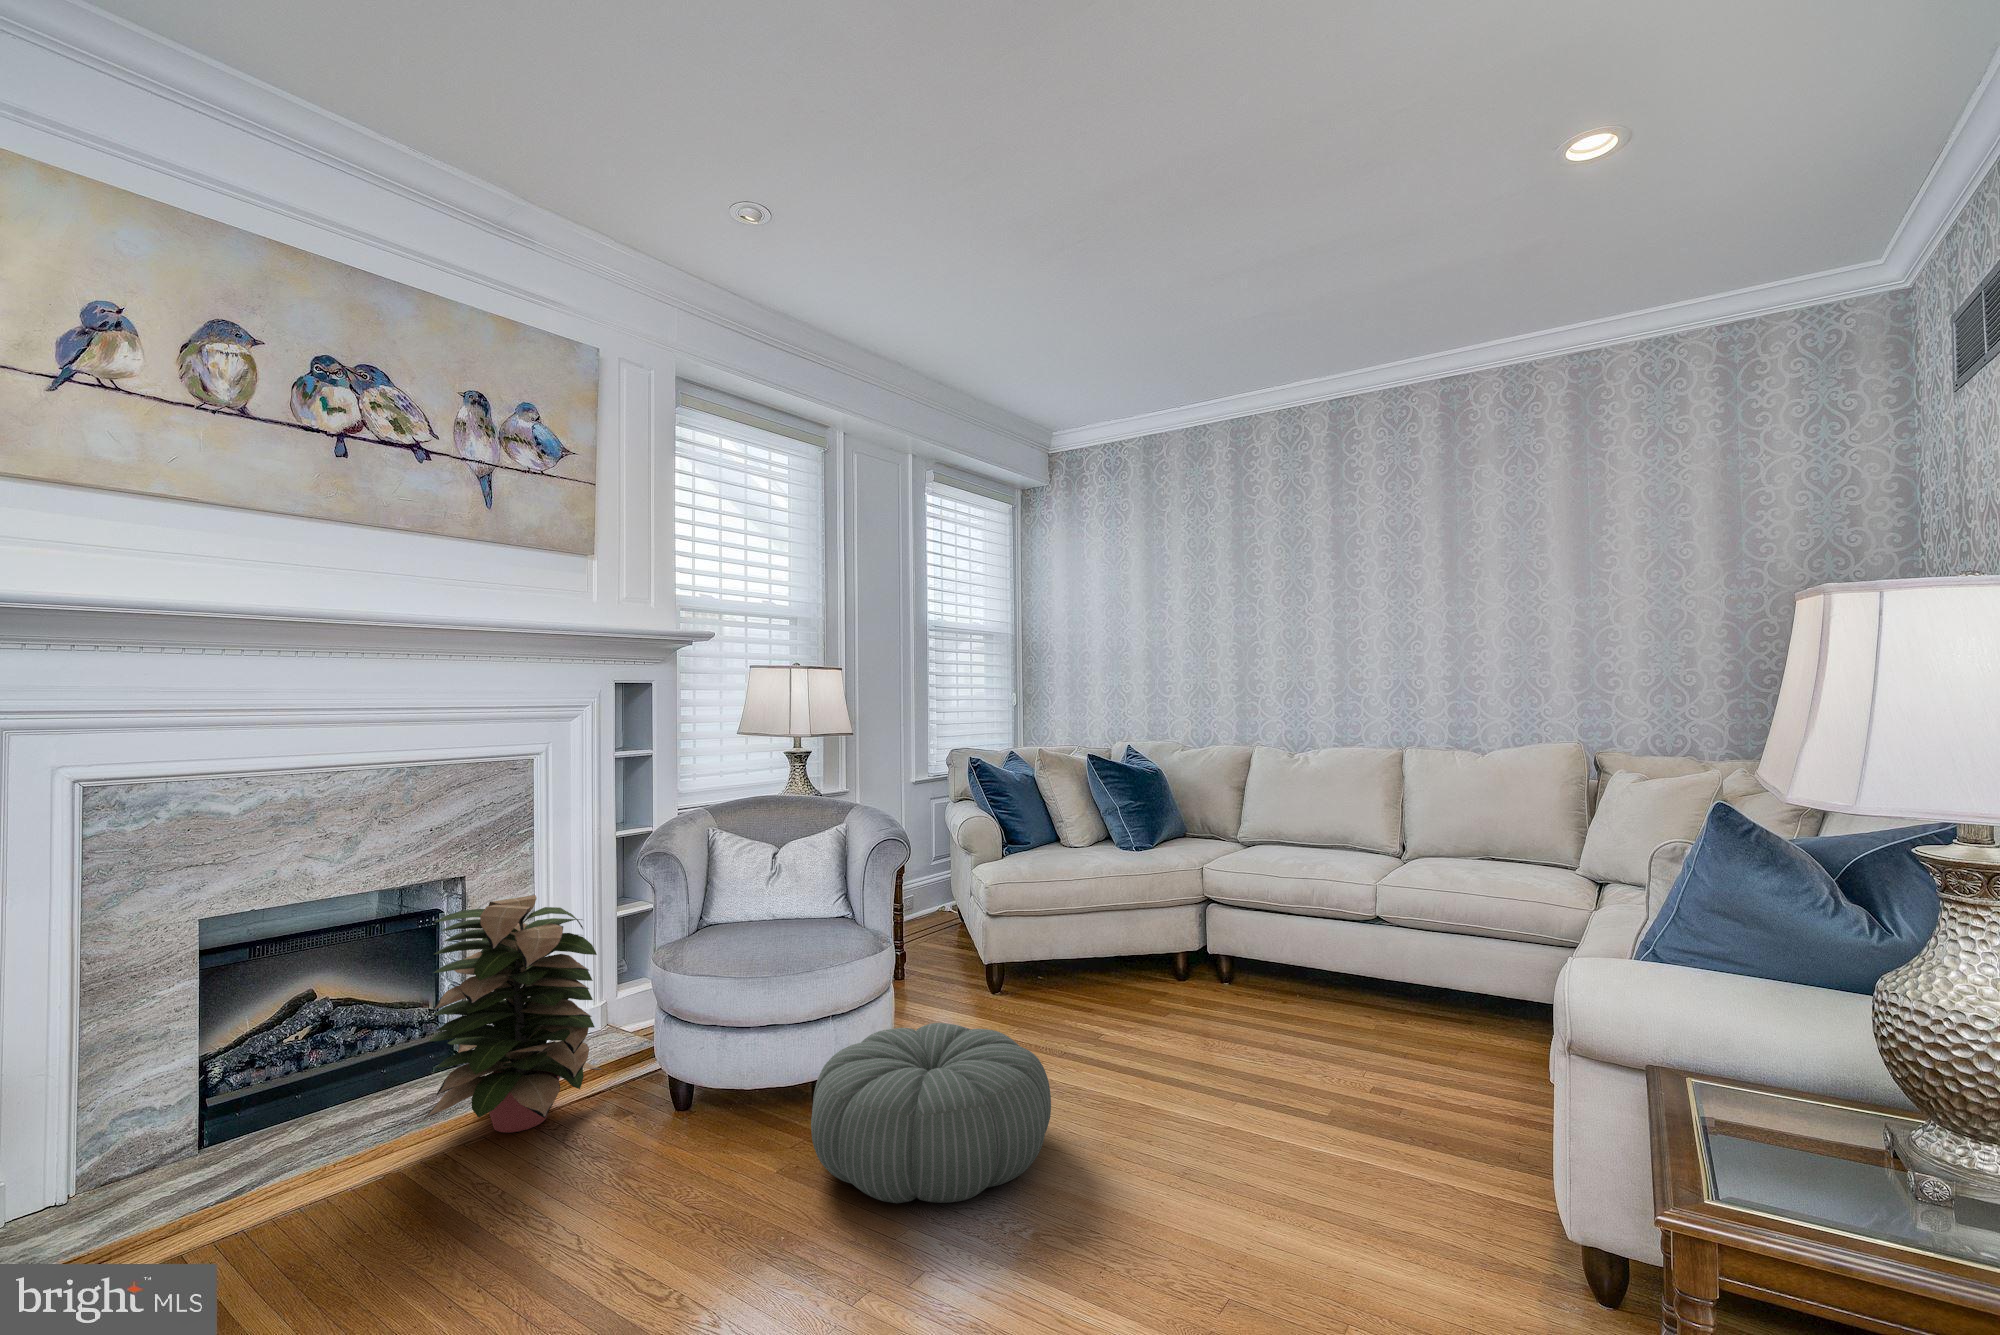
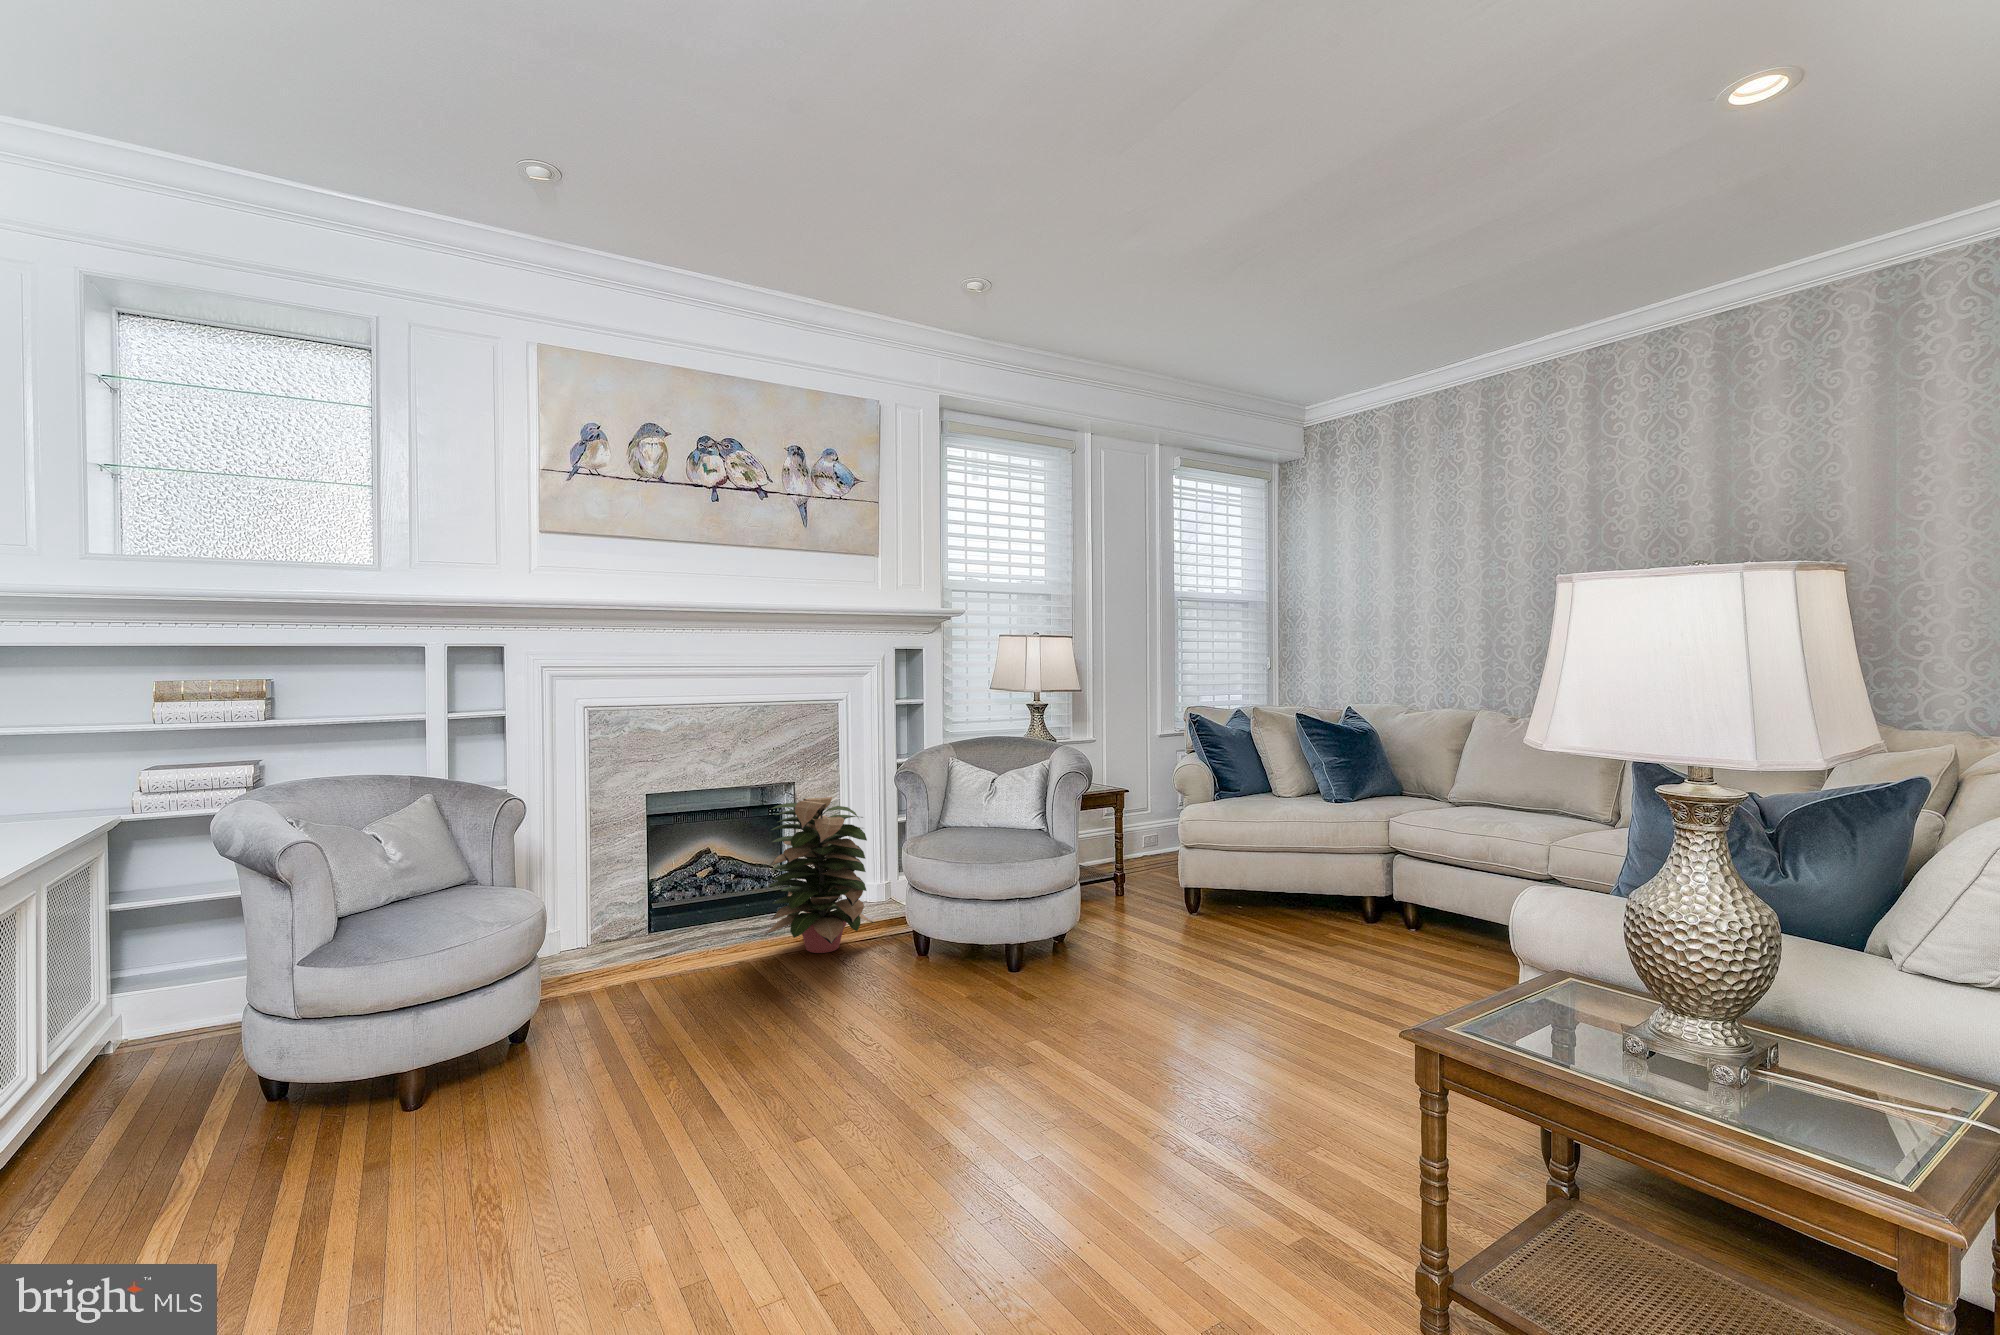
pouf: present [811,1023,1051,1203] -> none [985,915,1169,1033]

